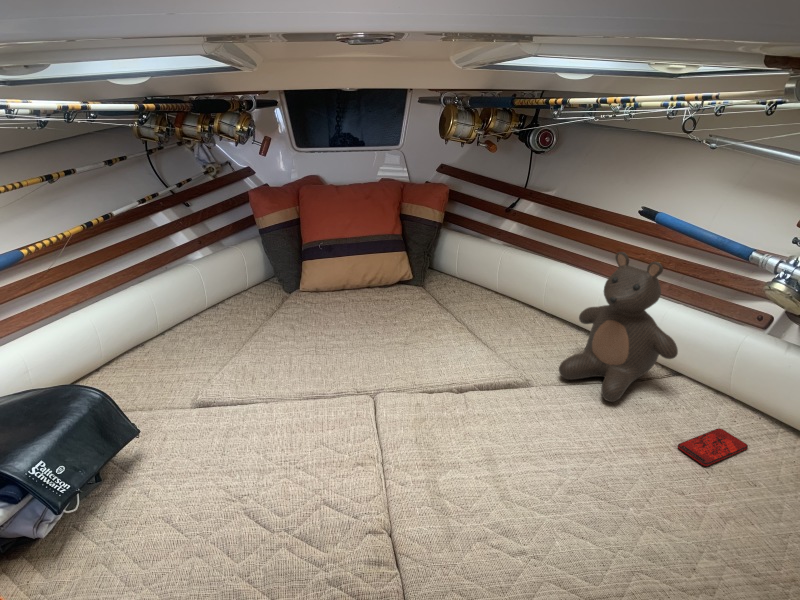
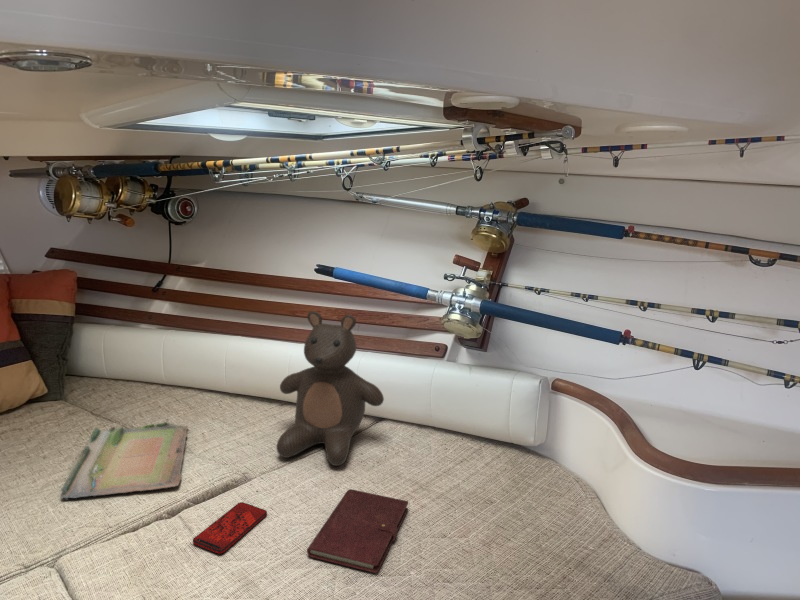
tray: none [394,312,498,372] -> present [60,419,188,499]
notebook: none [544,425,661,504] -> present [307,489,408,573]
smartphone: present [678,428,748,466] -> present [193,502,267,554]

